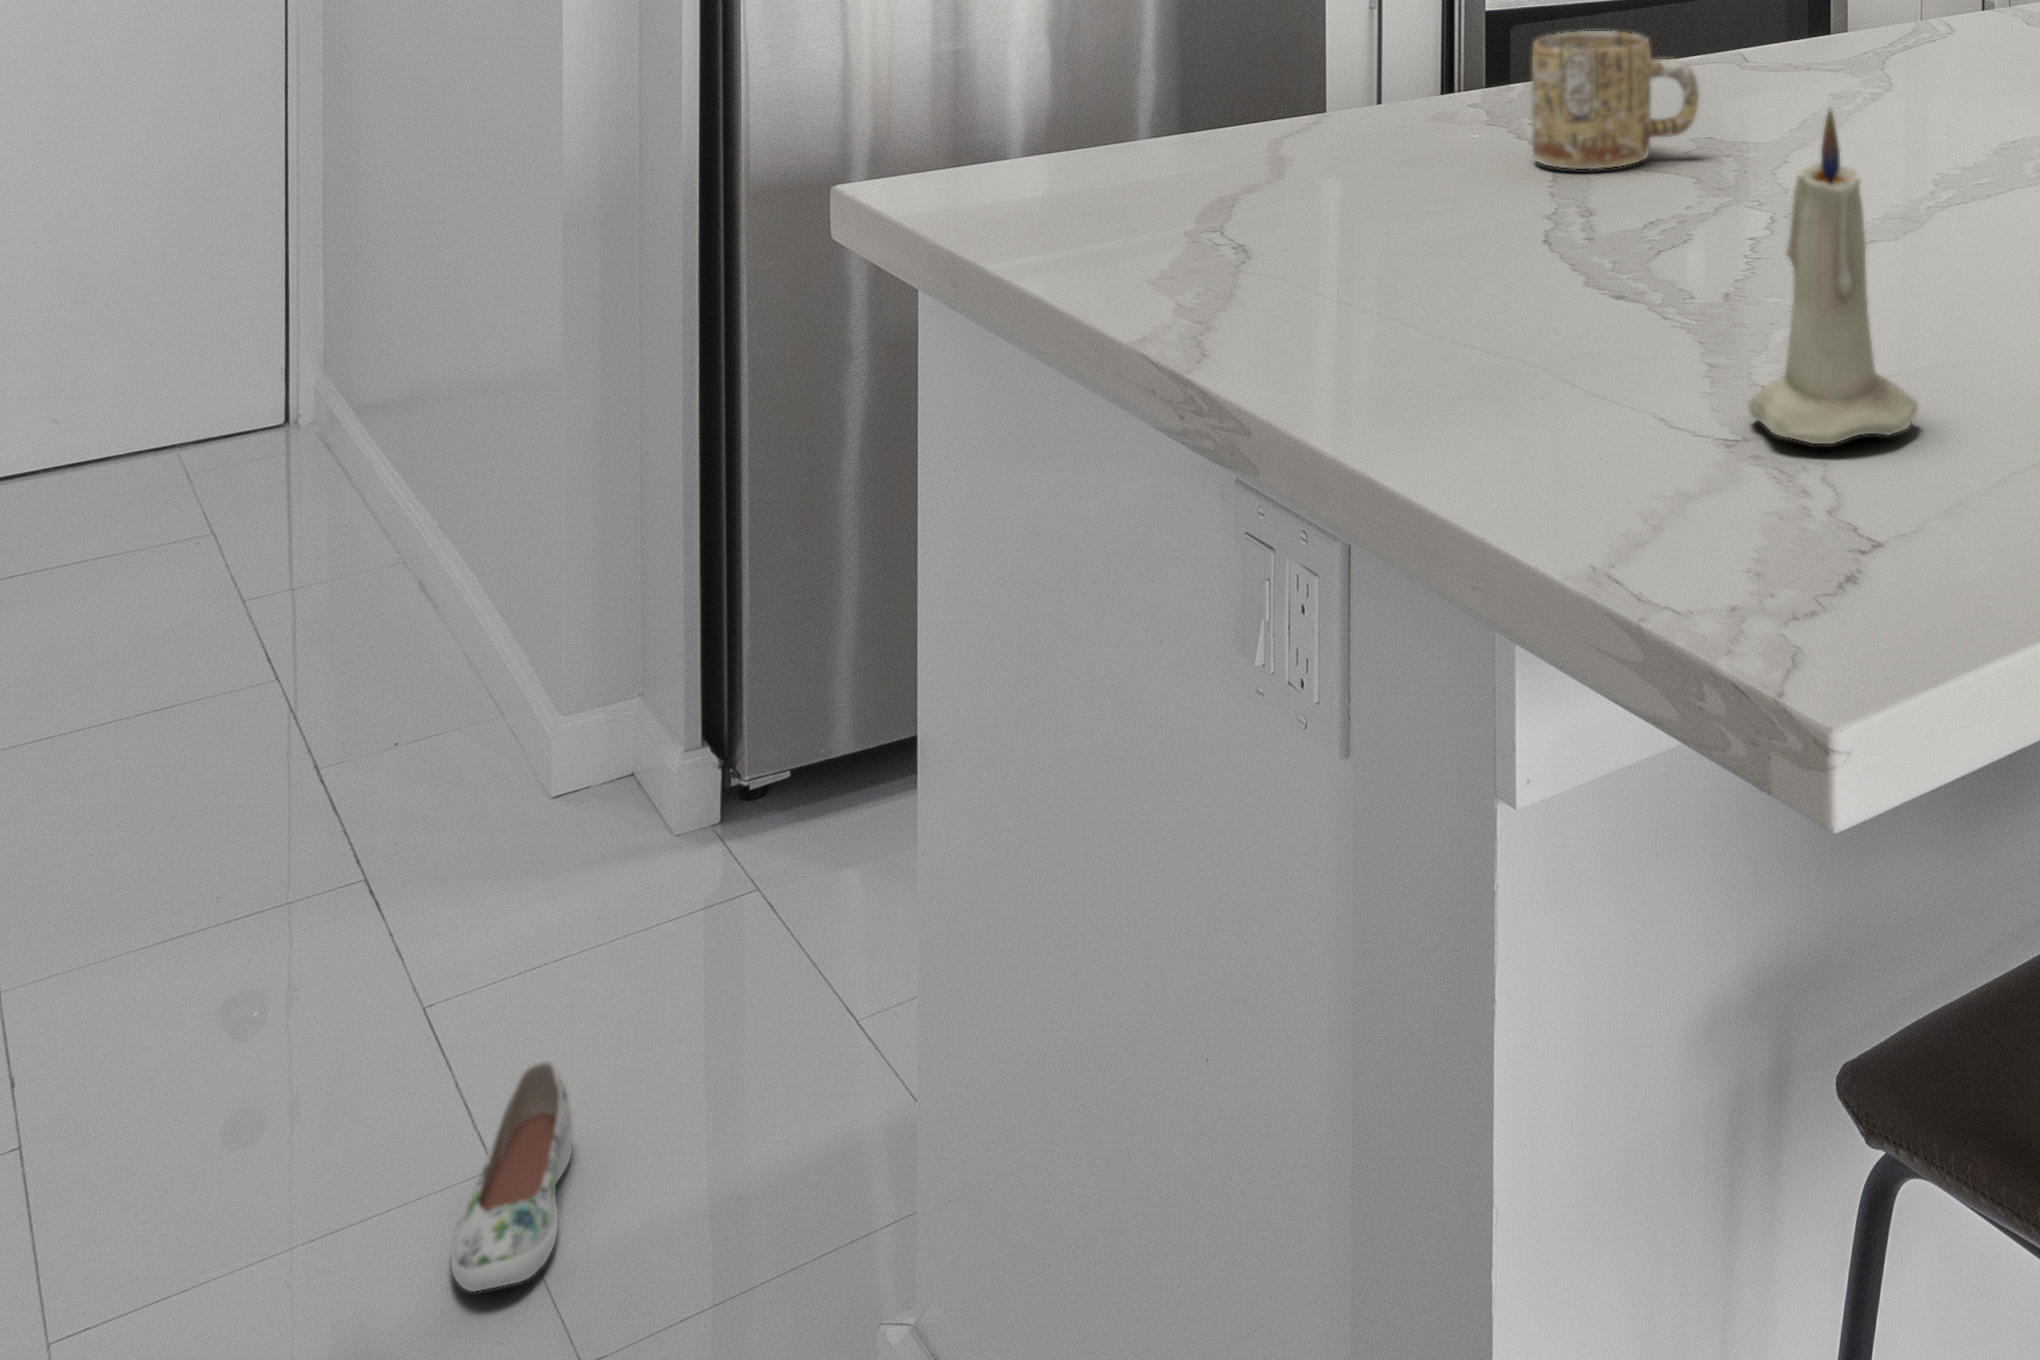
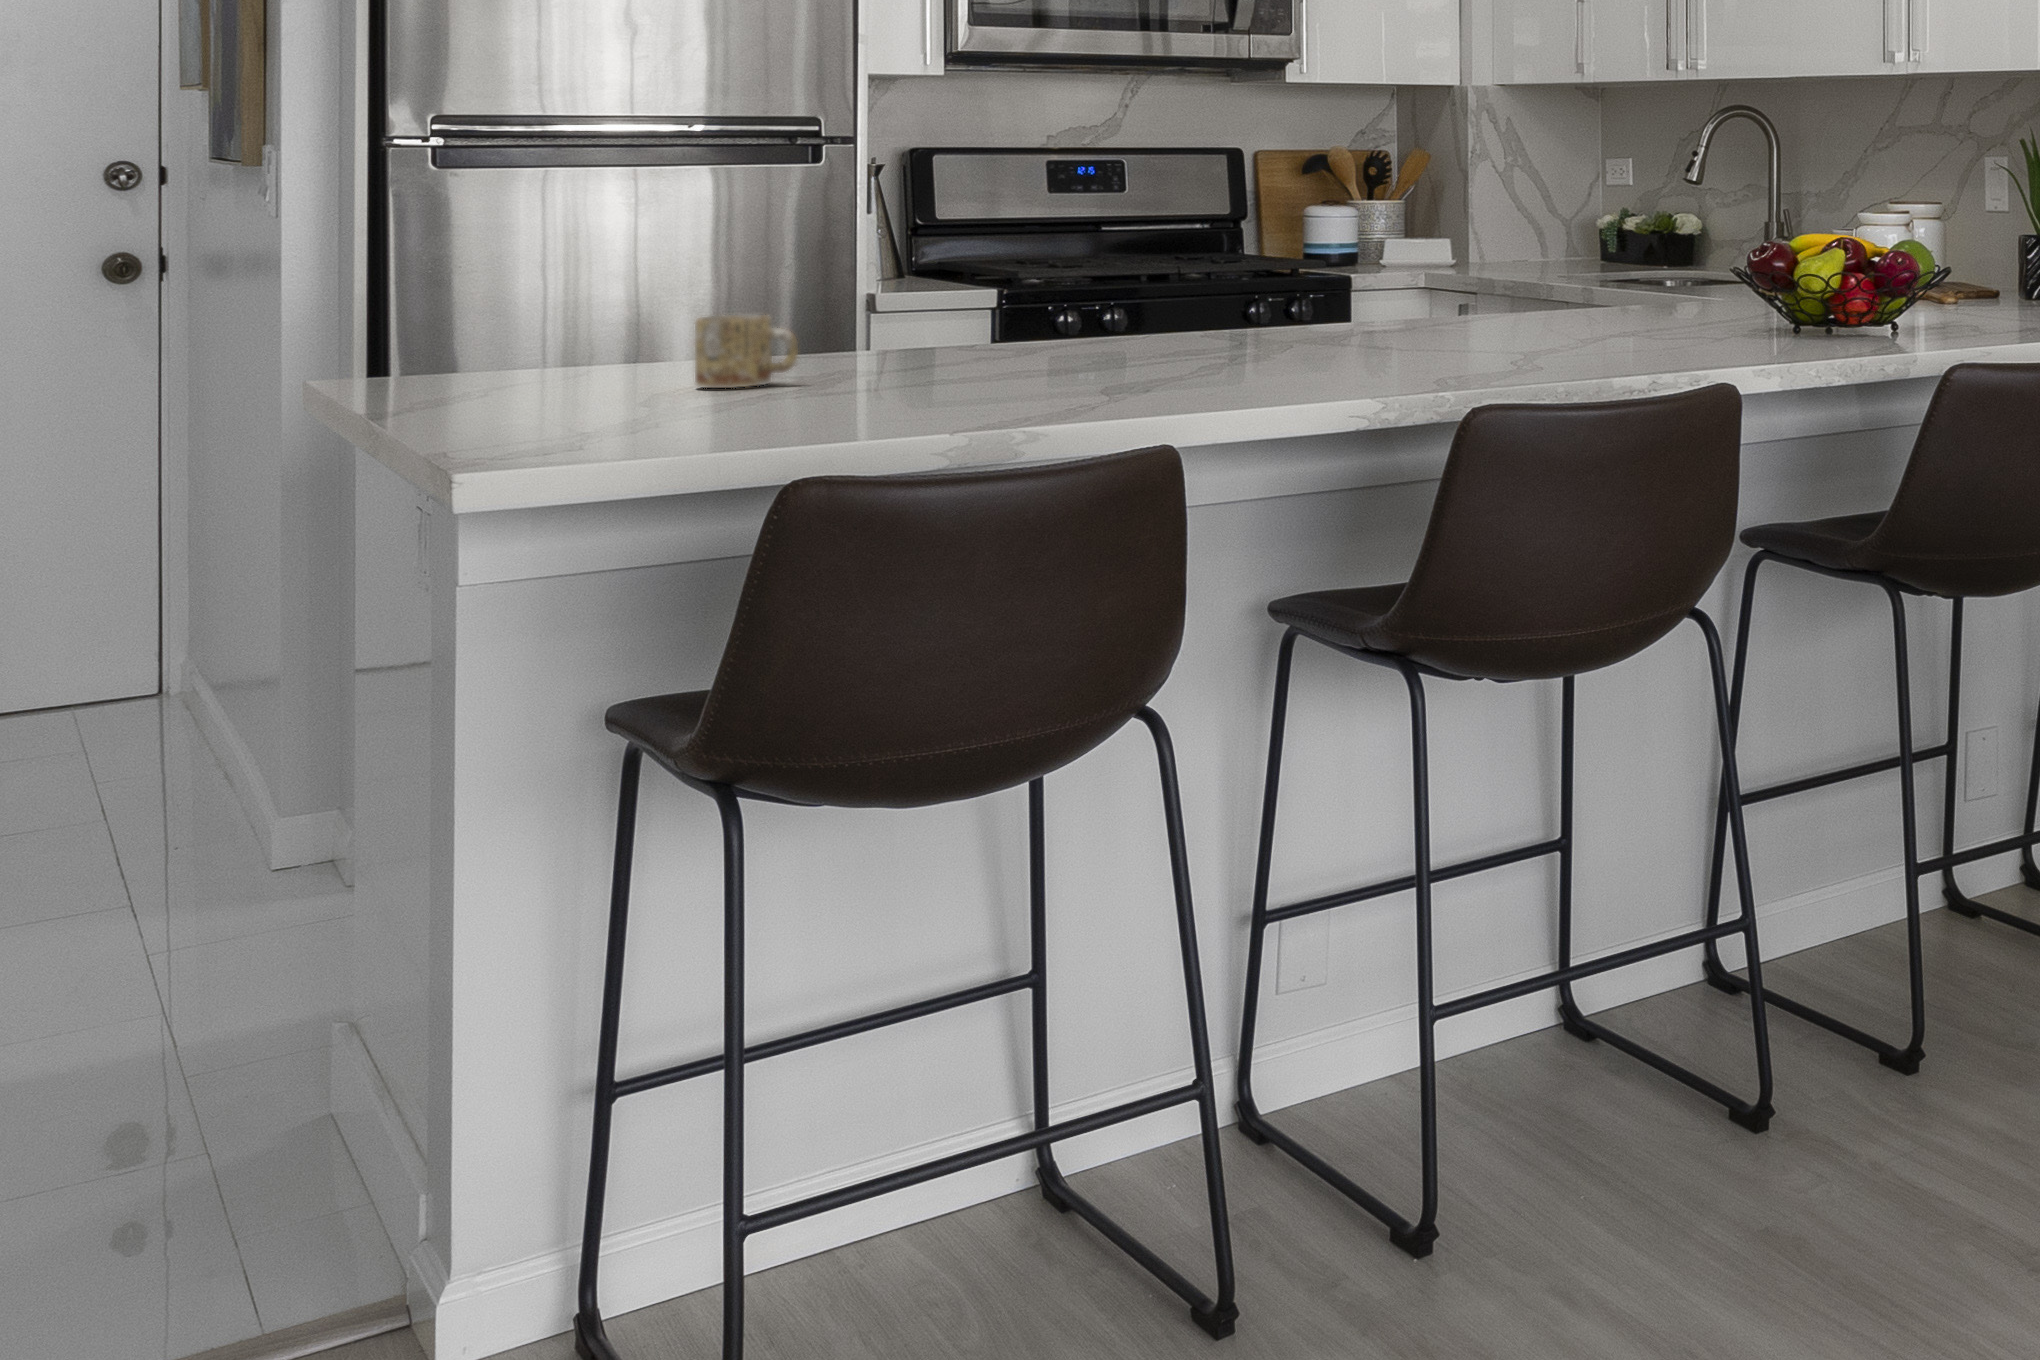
candle: present [1748,110,1918,444] -> none [550,297,637,448]
shoe: present [451,1060,573,1291] -> none [92,970,192,1074]

